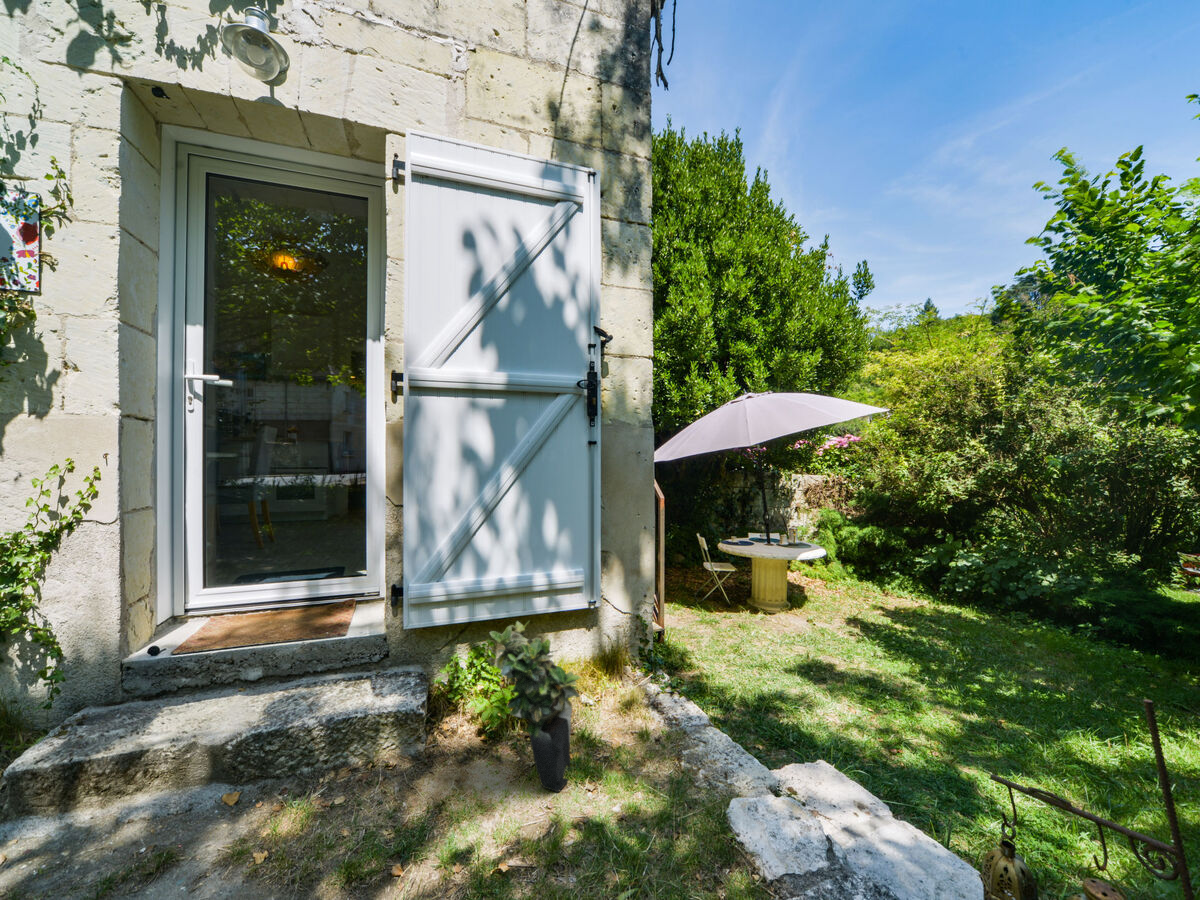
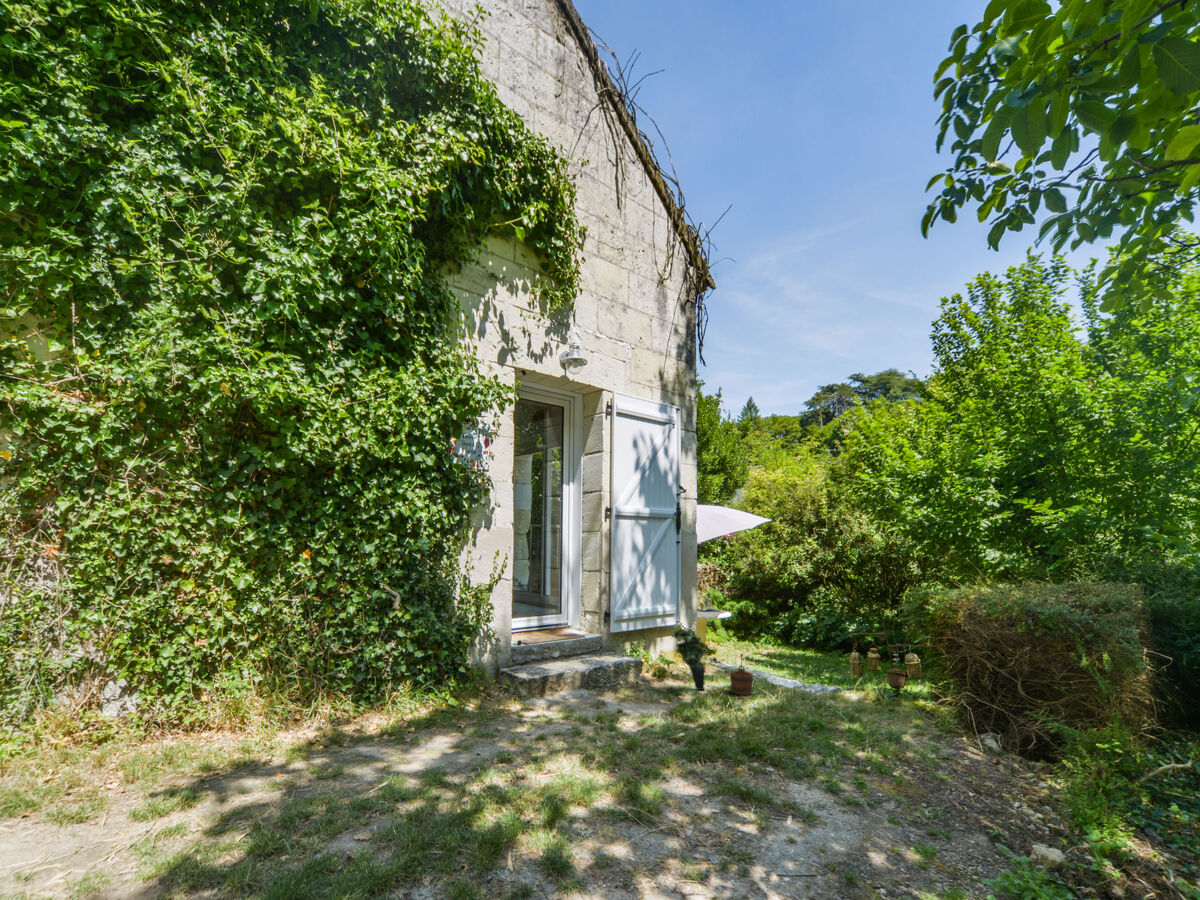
wooden bucket: none [610,724,671,848] -> present [730,654,753,695]

